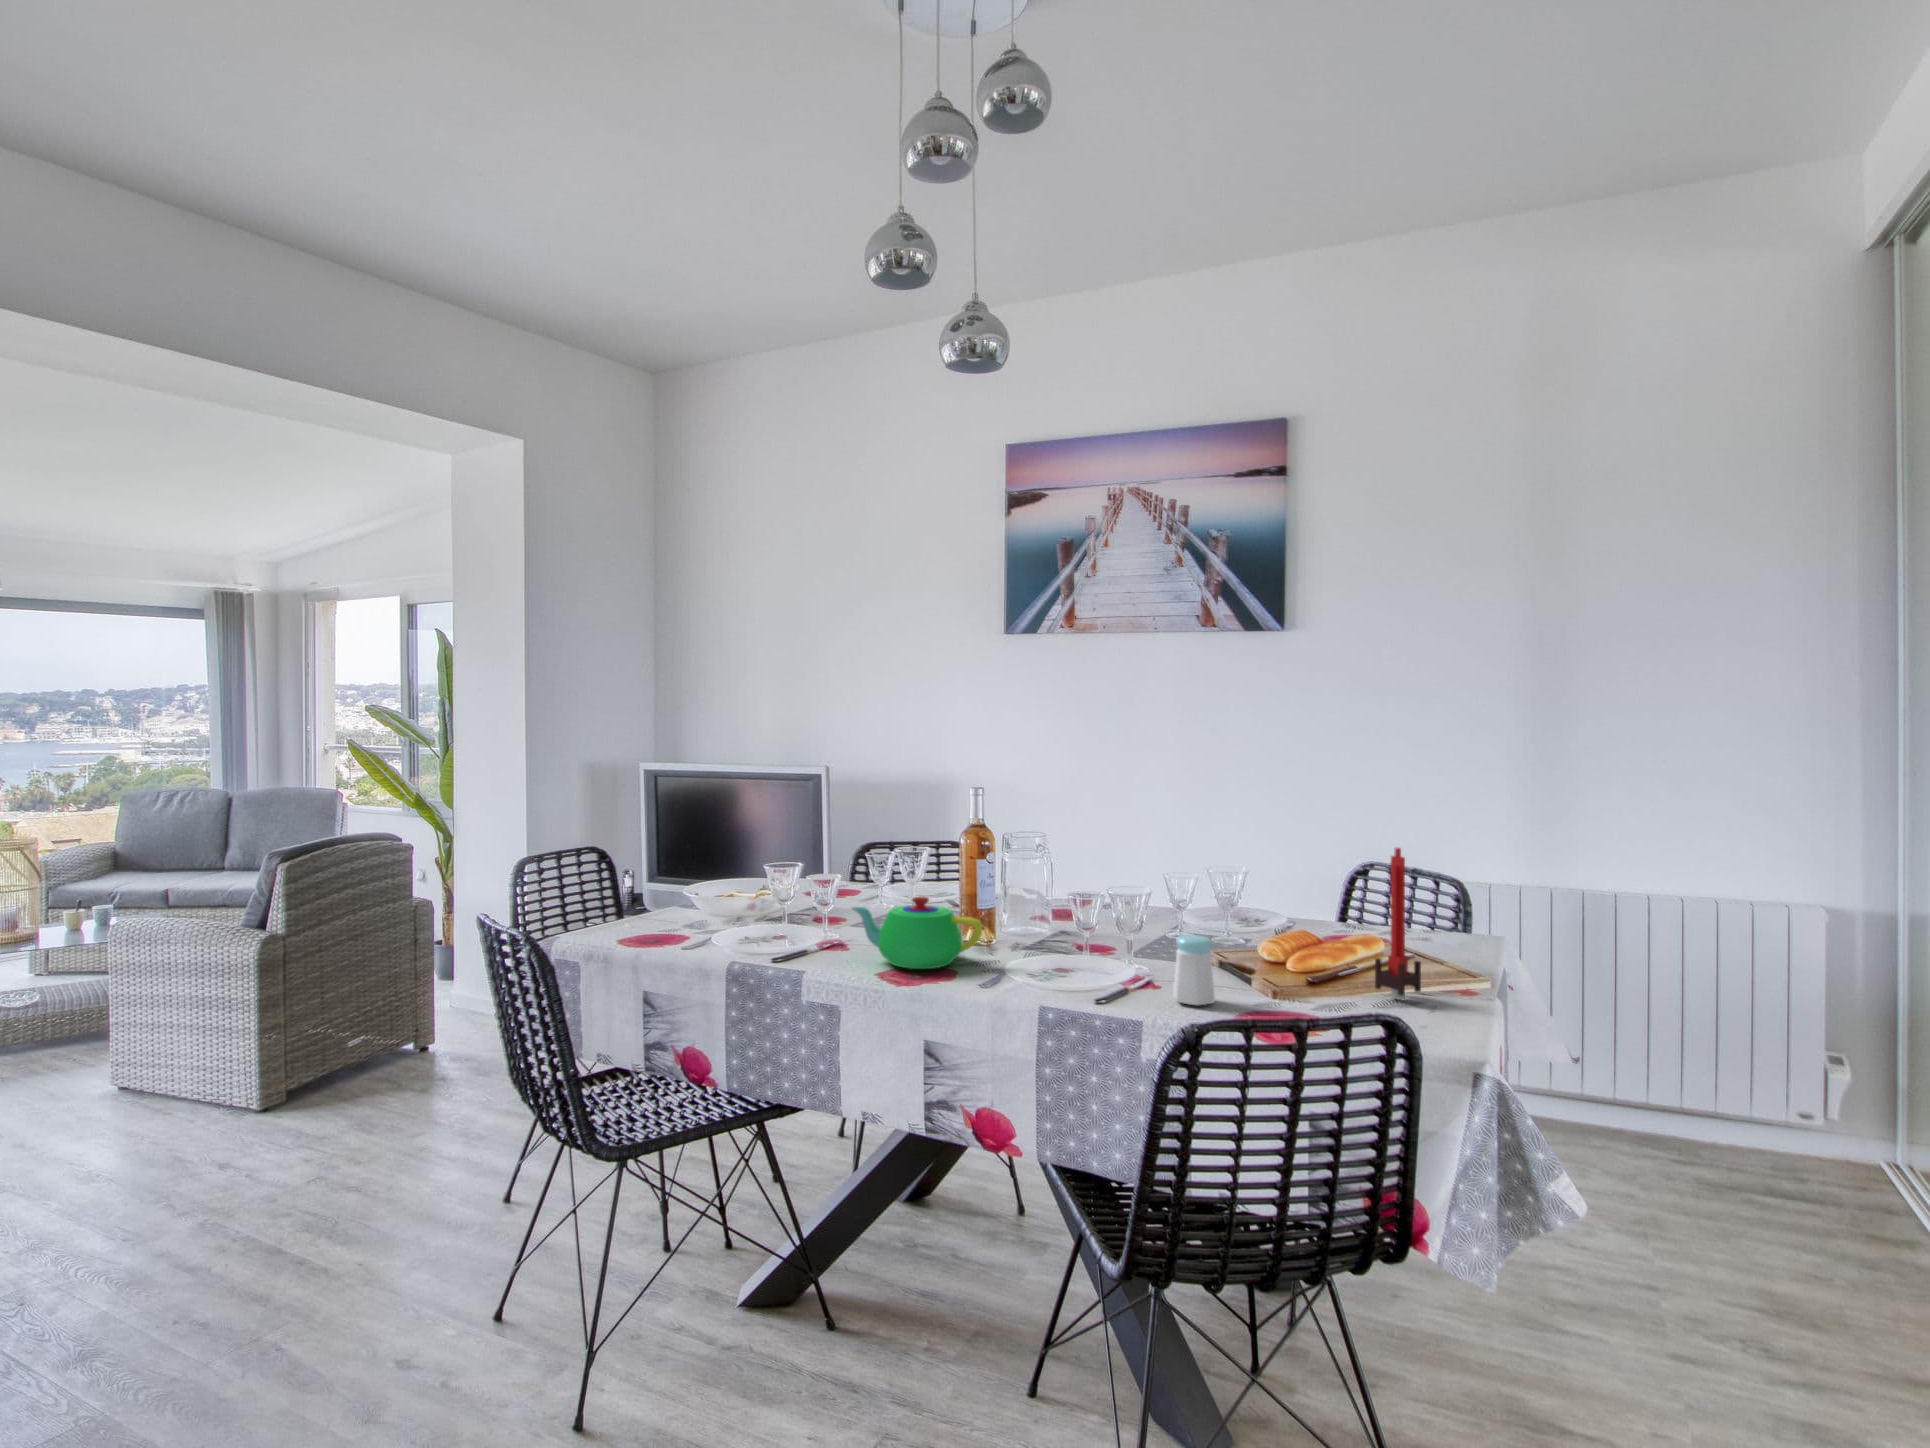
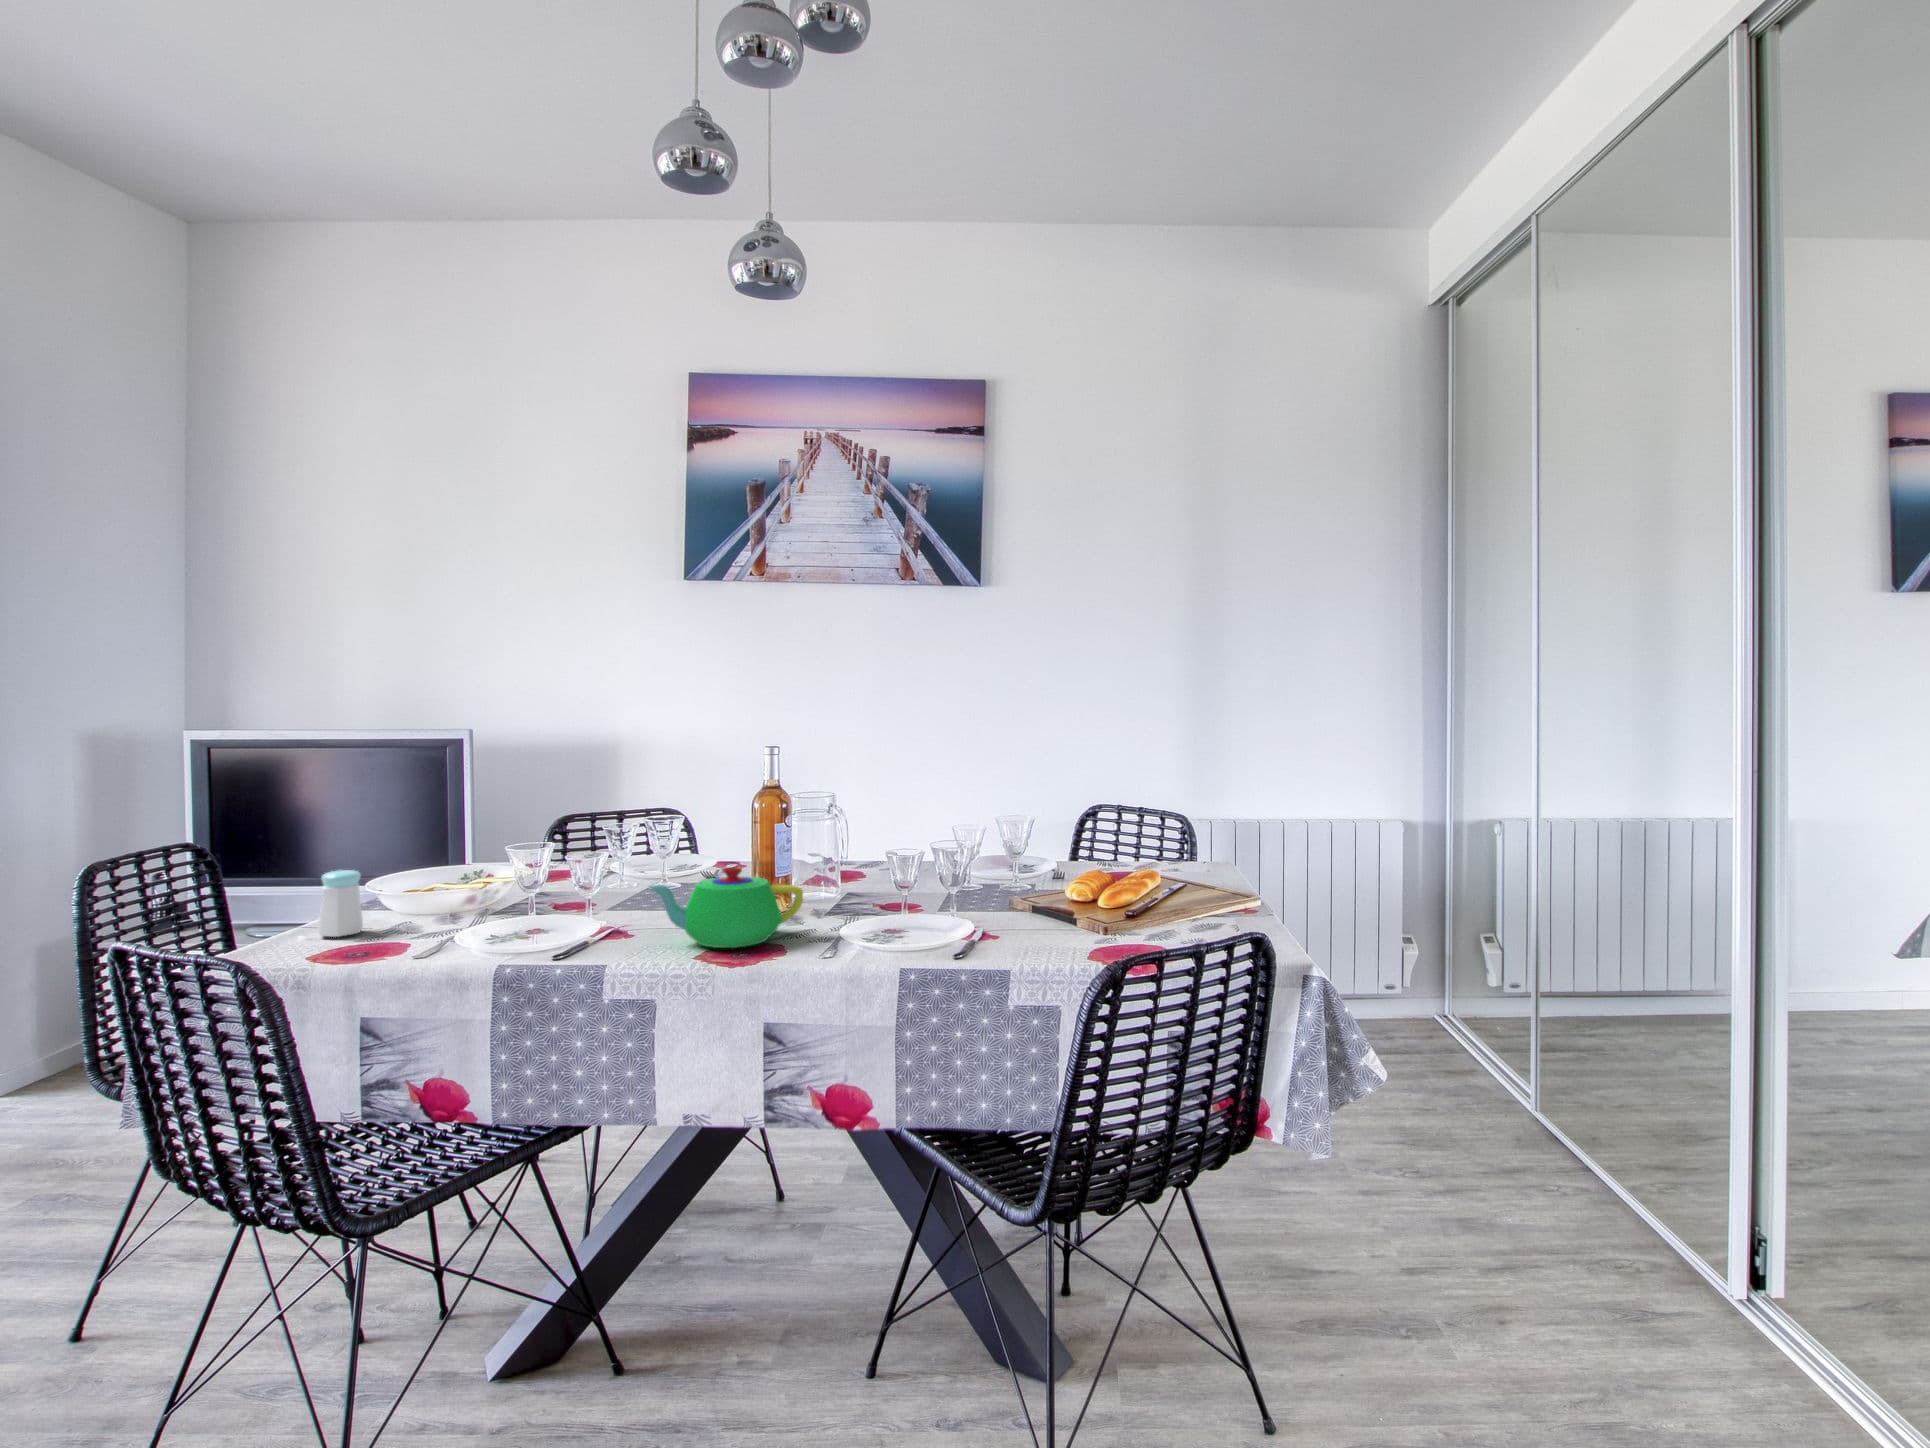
candle: present [1375,848,1421,1000] -> none [1185,781,1221,921]
salt shaker: present [1173,935,1215,1005] -> present [318,870,363,937]

